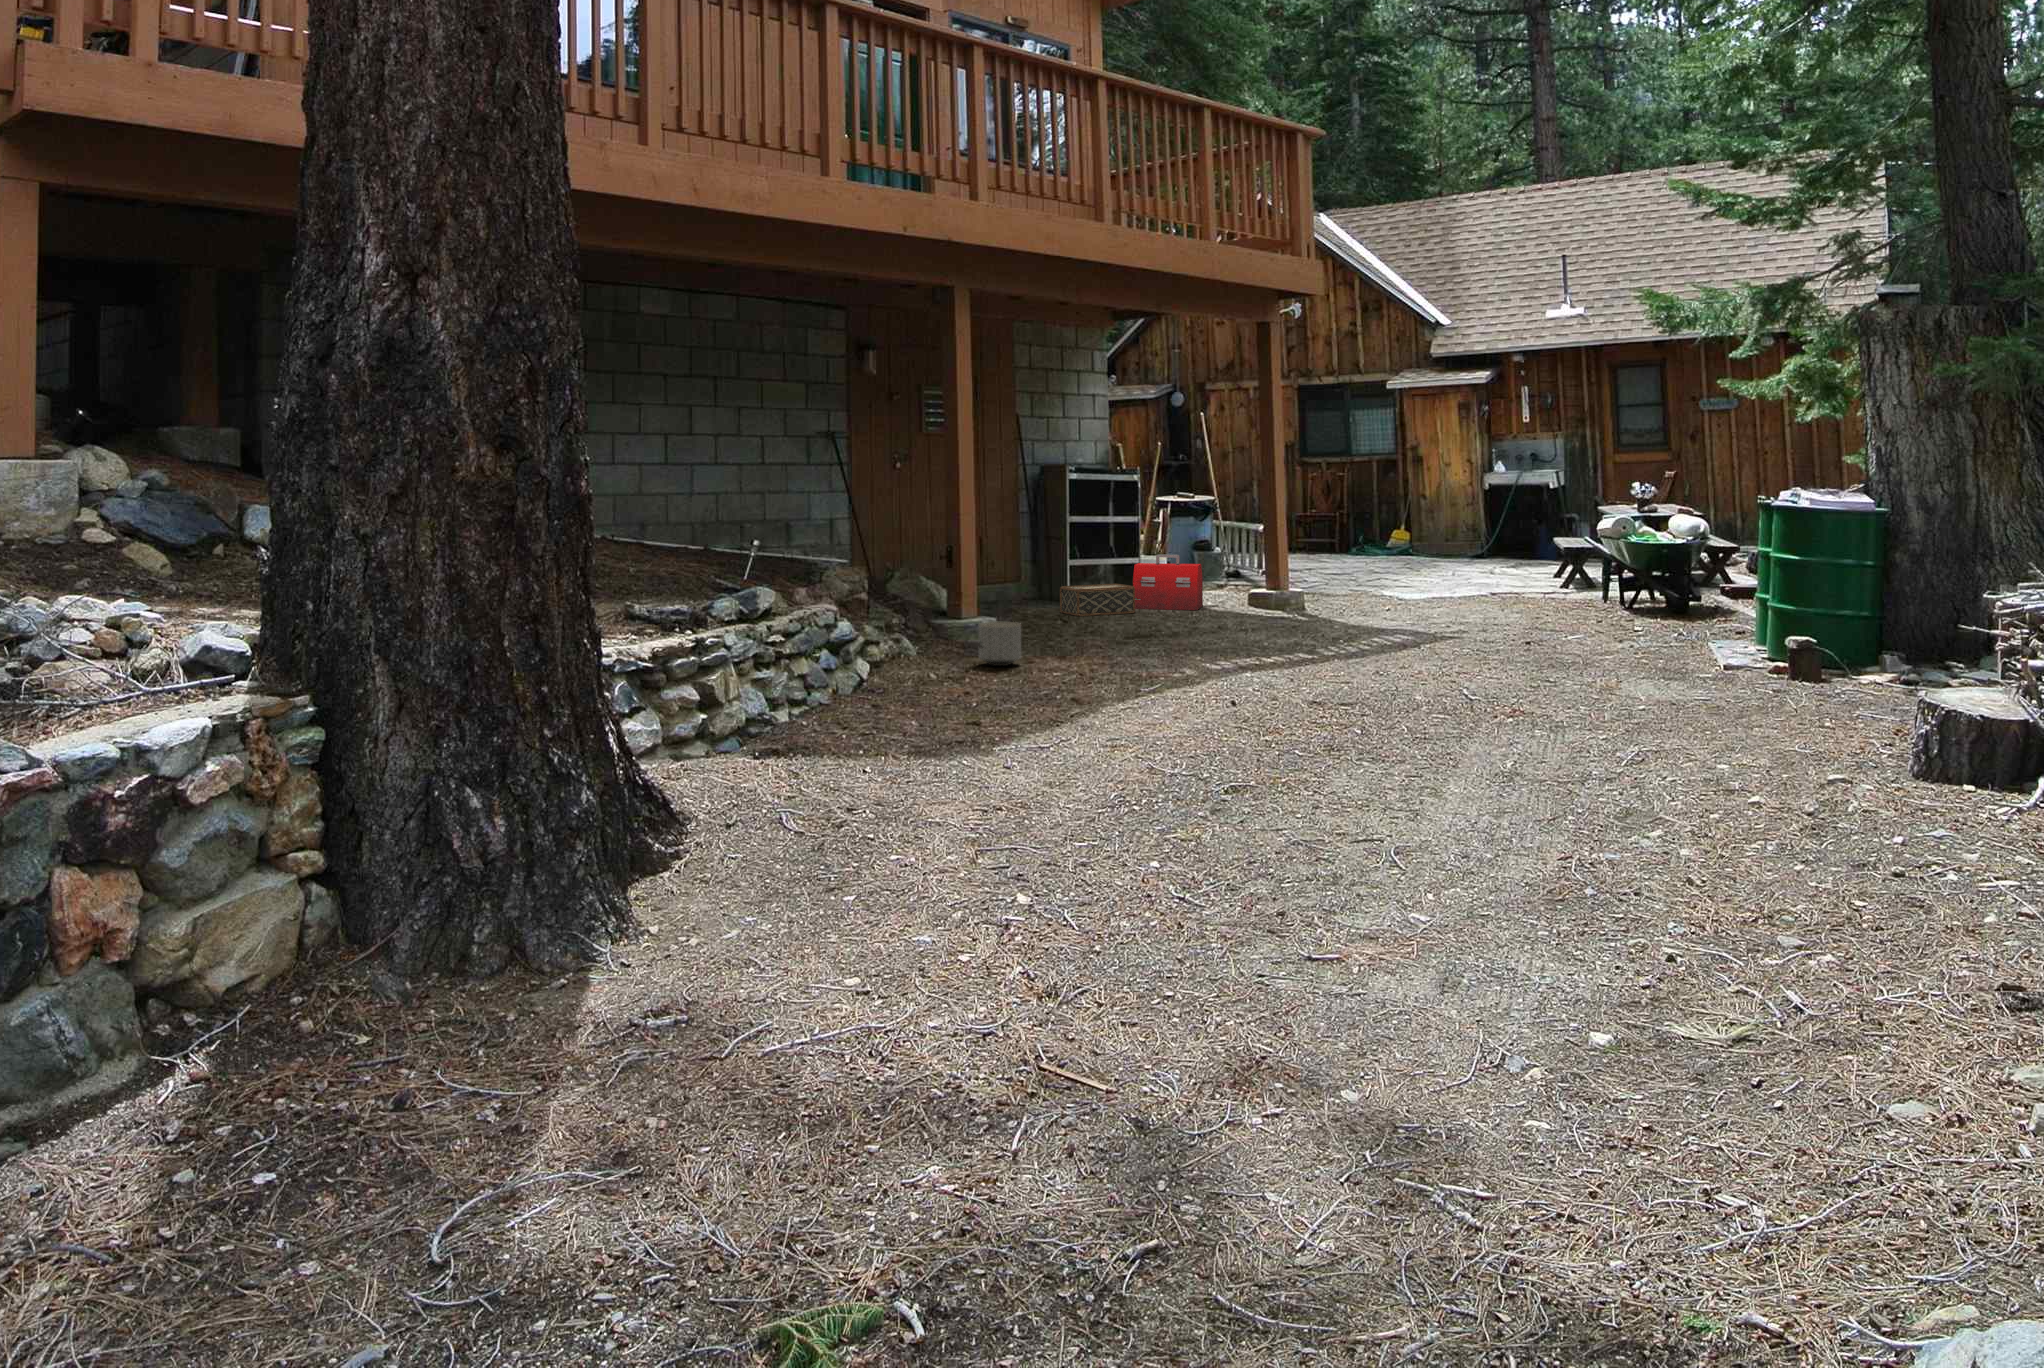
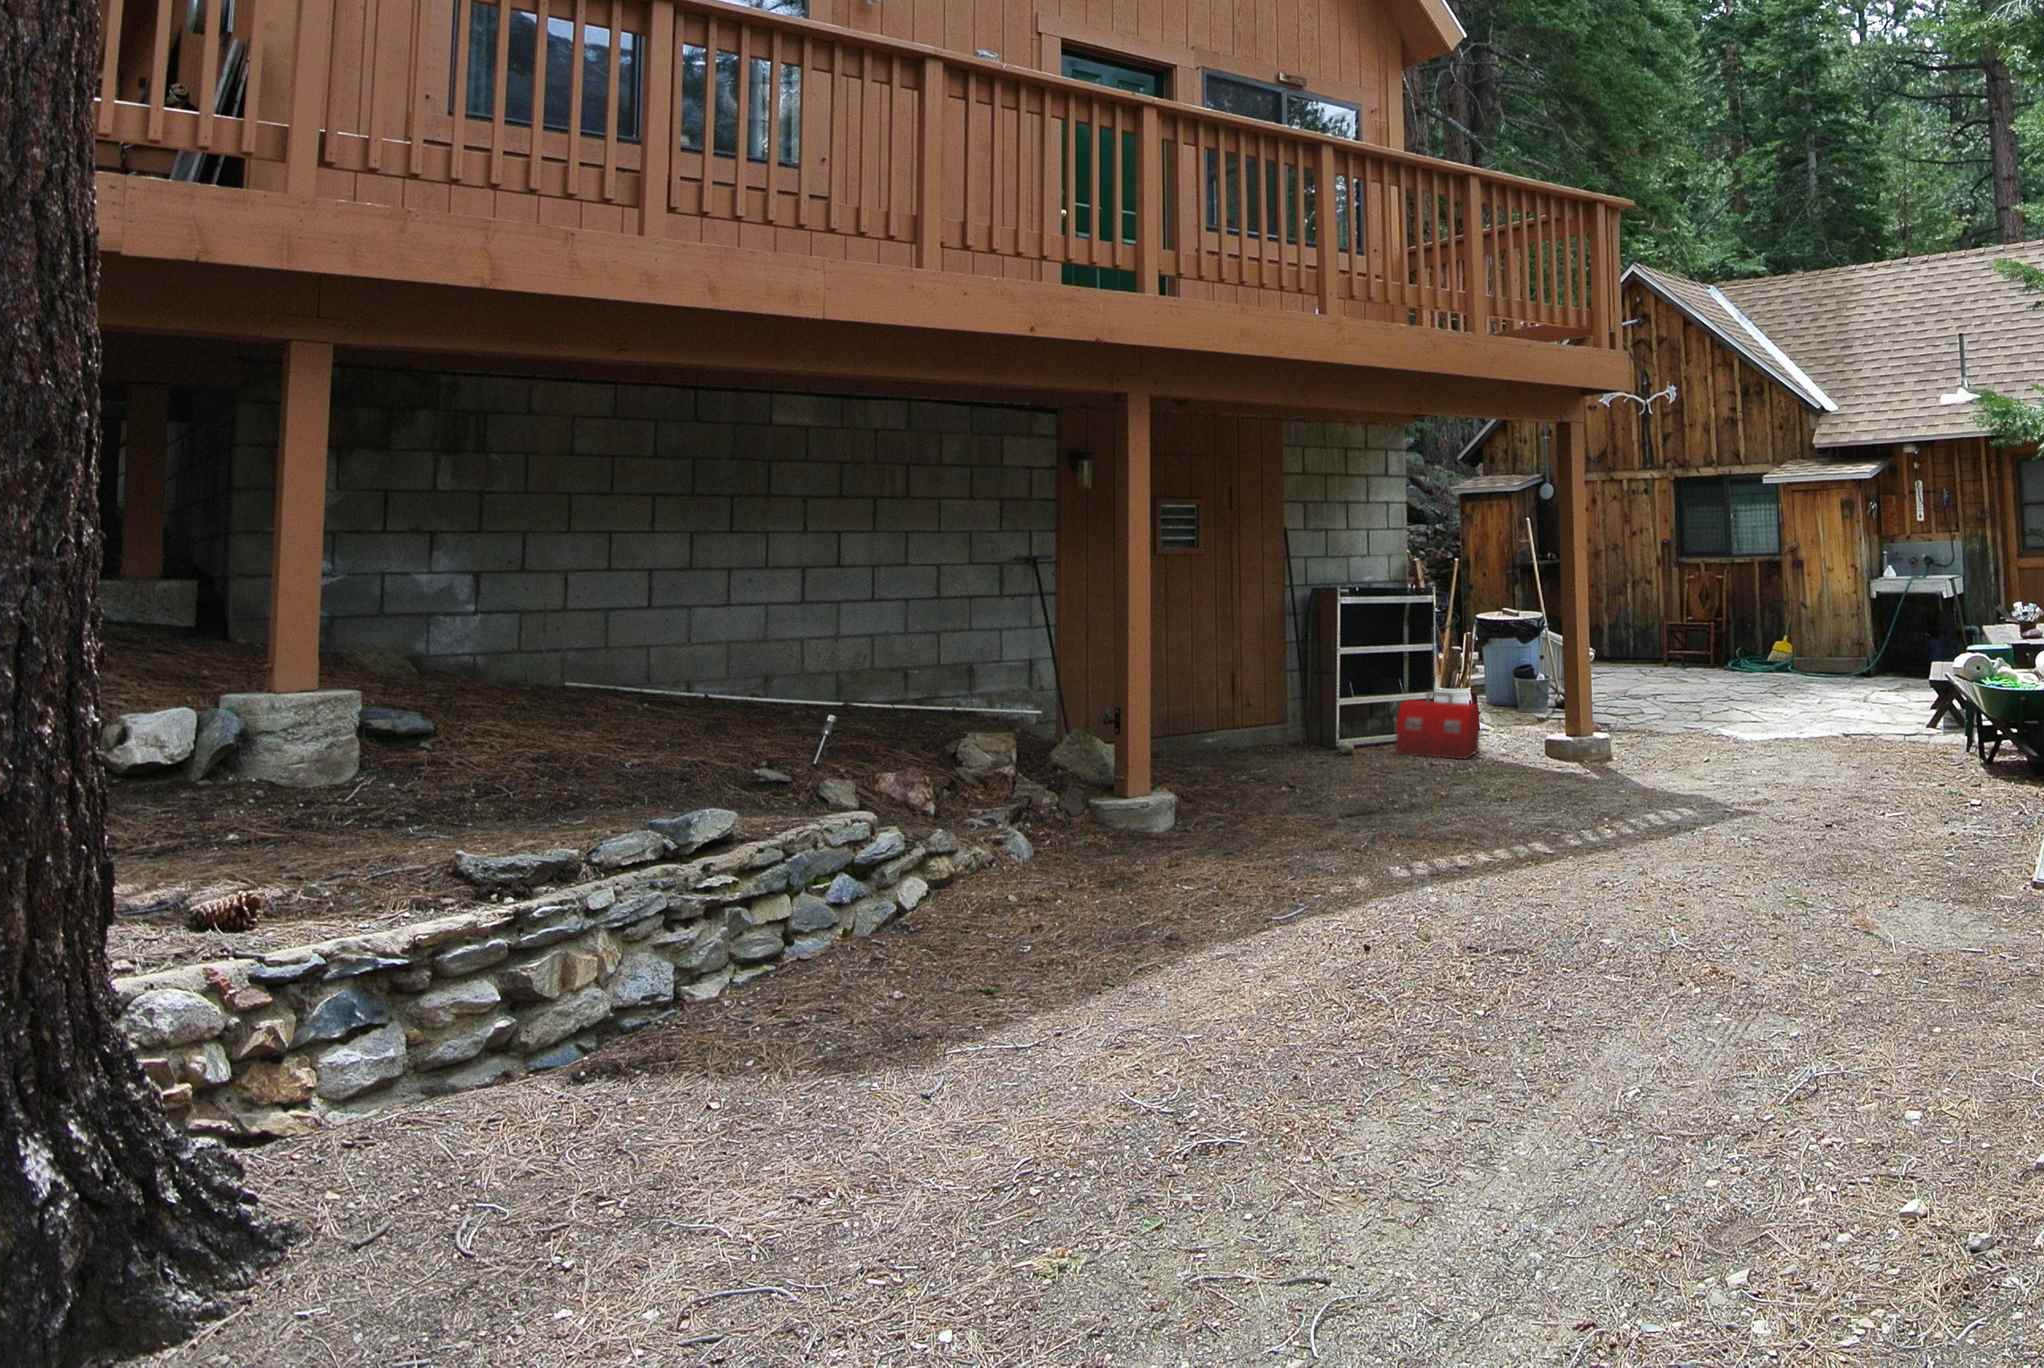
woven basket: present [1060,584,1135,616] -> none [1306,725,1392,766]
planter: present [979,622,1021,666] -> none [1120,804,1173,862]

